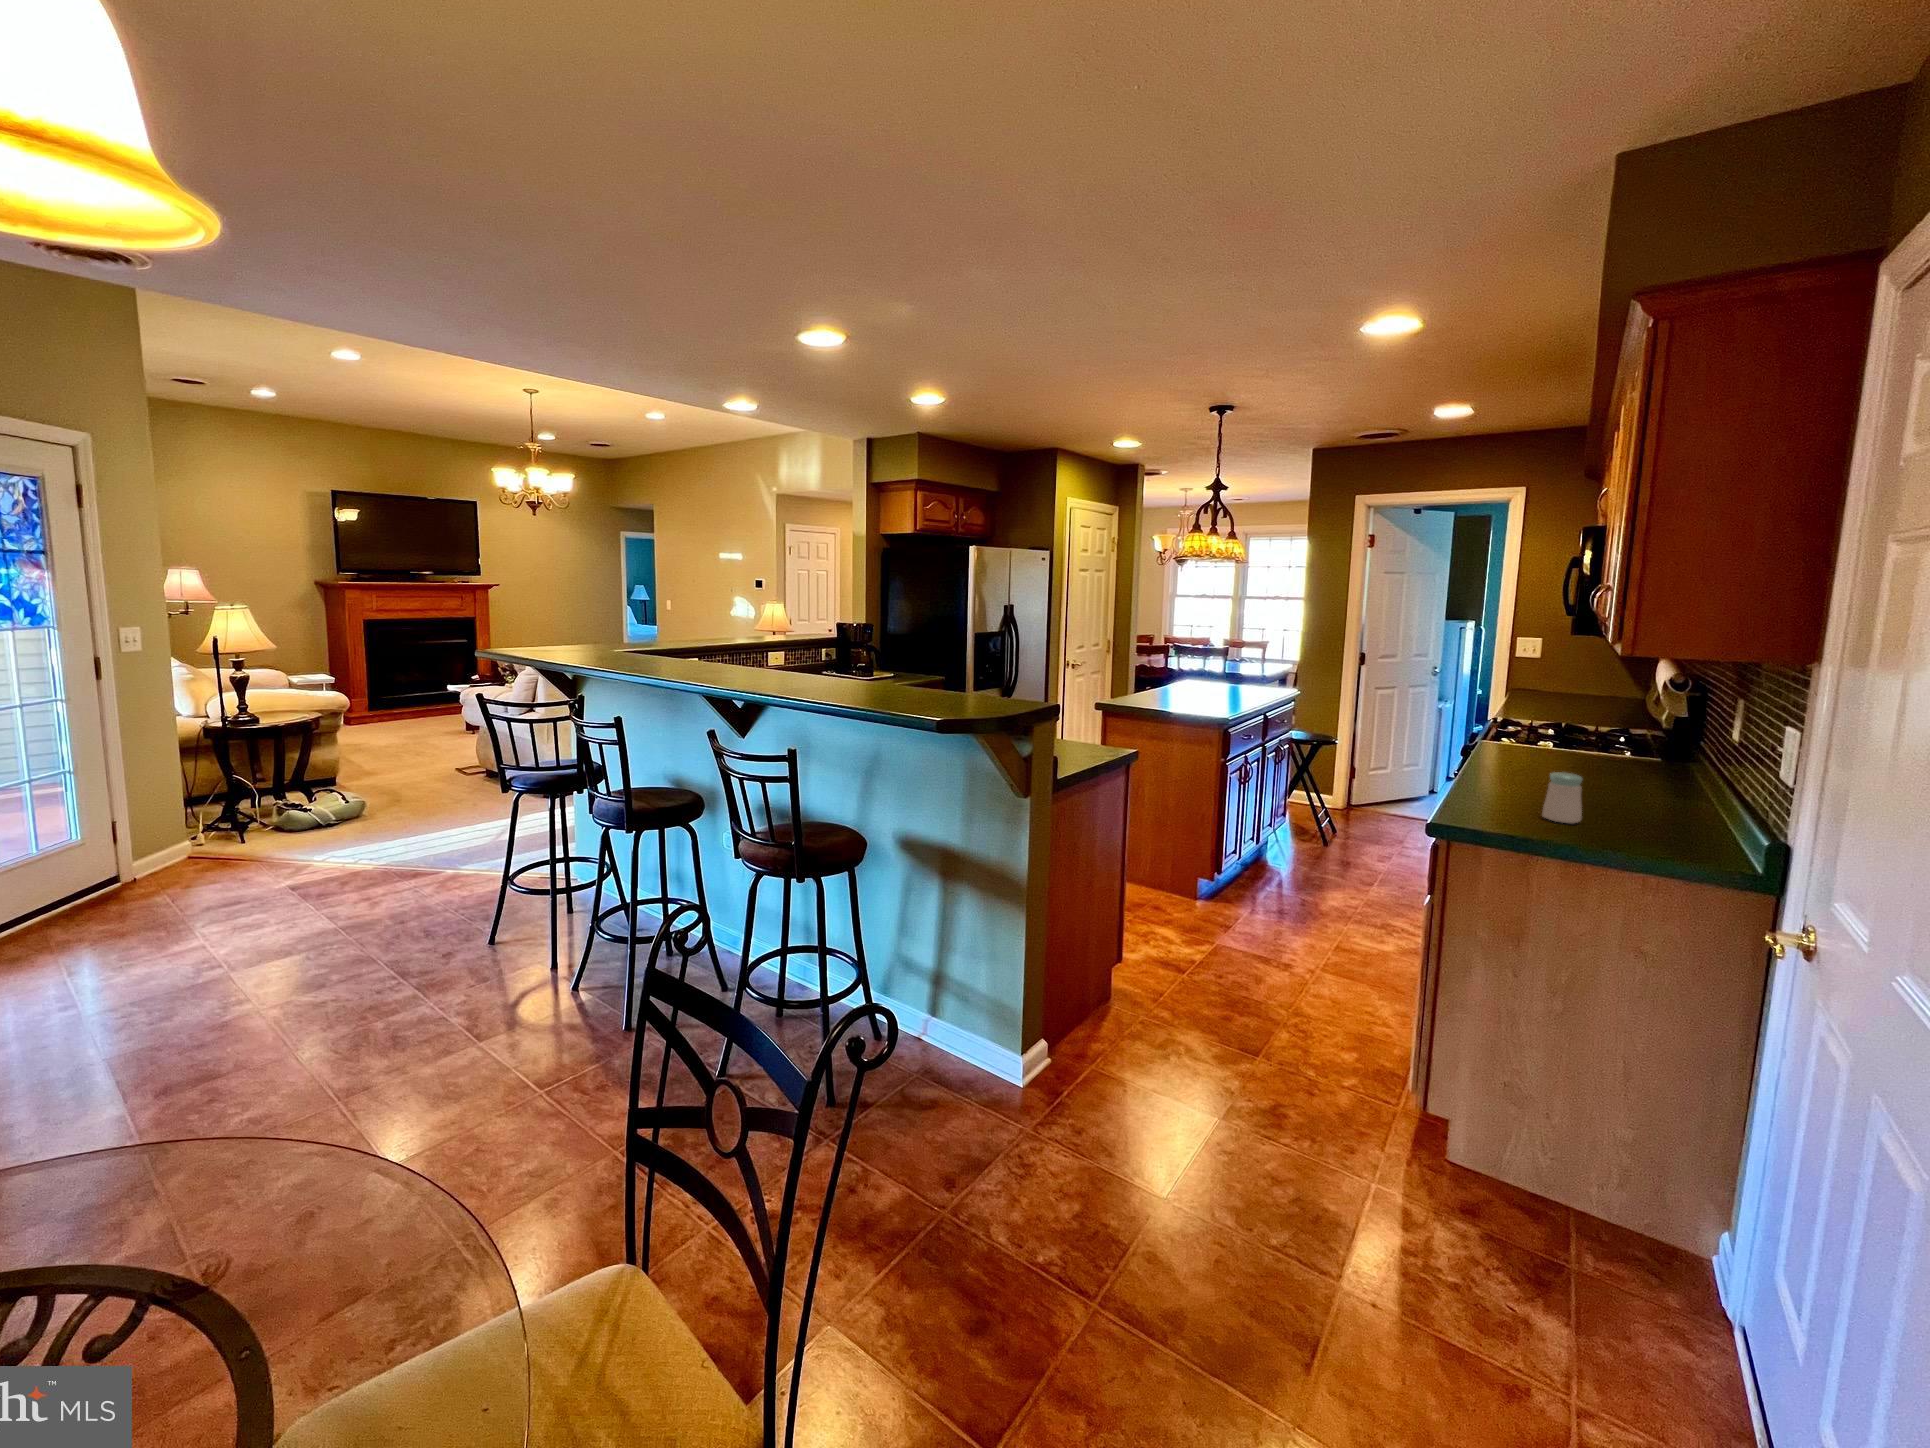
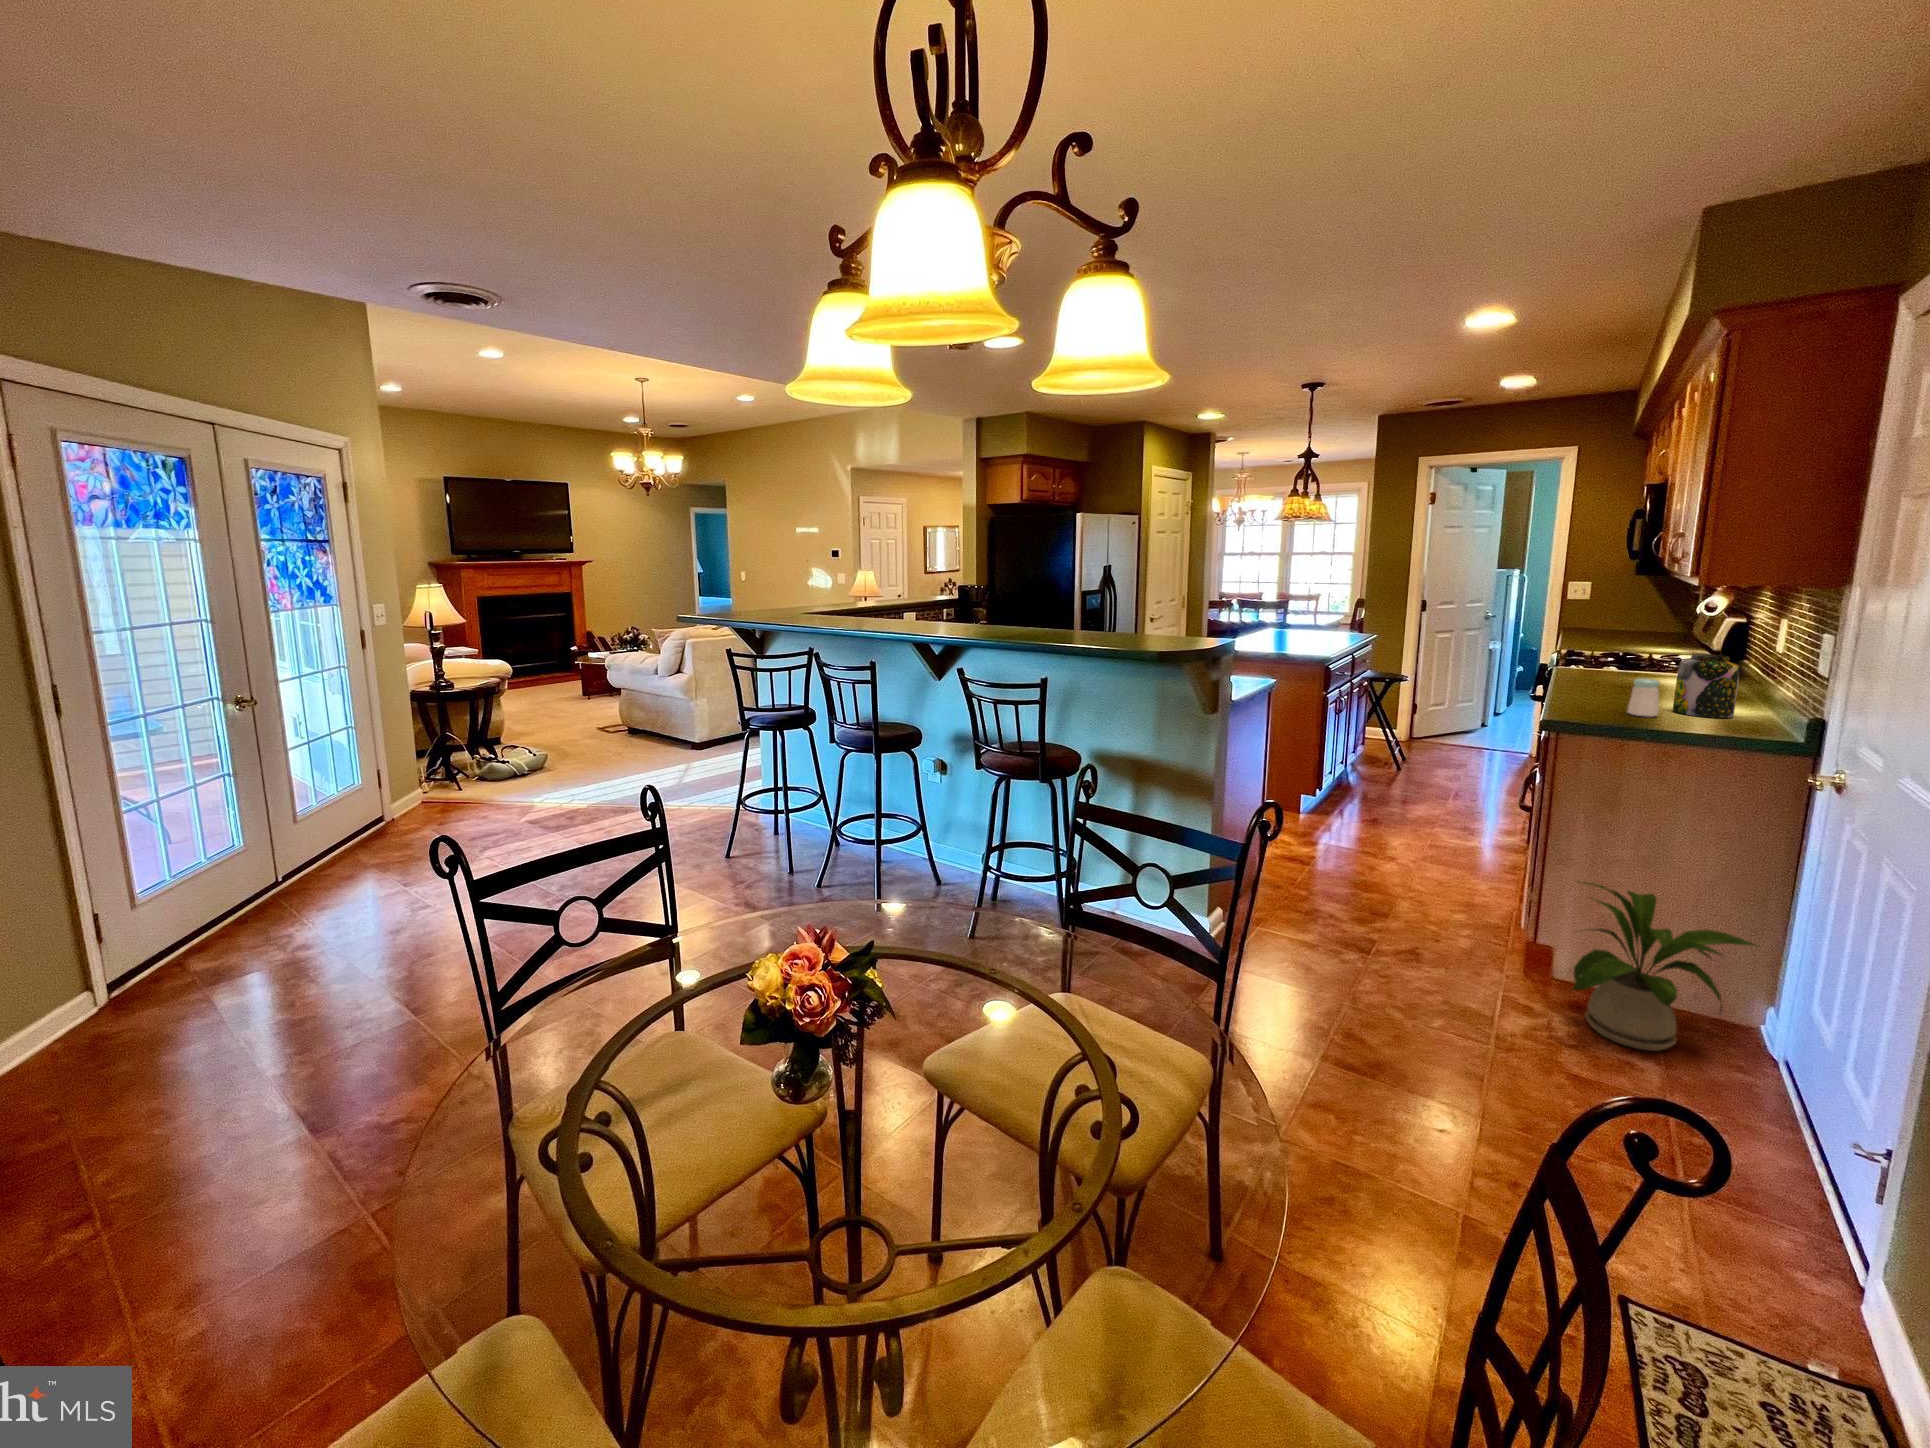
jar: none [1602,742,1685,828] -> present [1673,654,1740,718]
house plant: none [1450,1055,1715,1303] -> present [1571,883,1758,1051]

